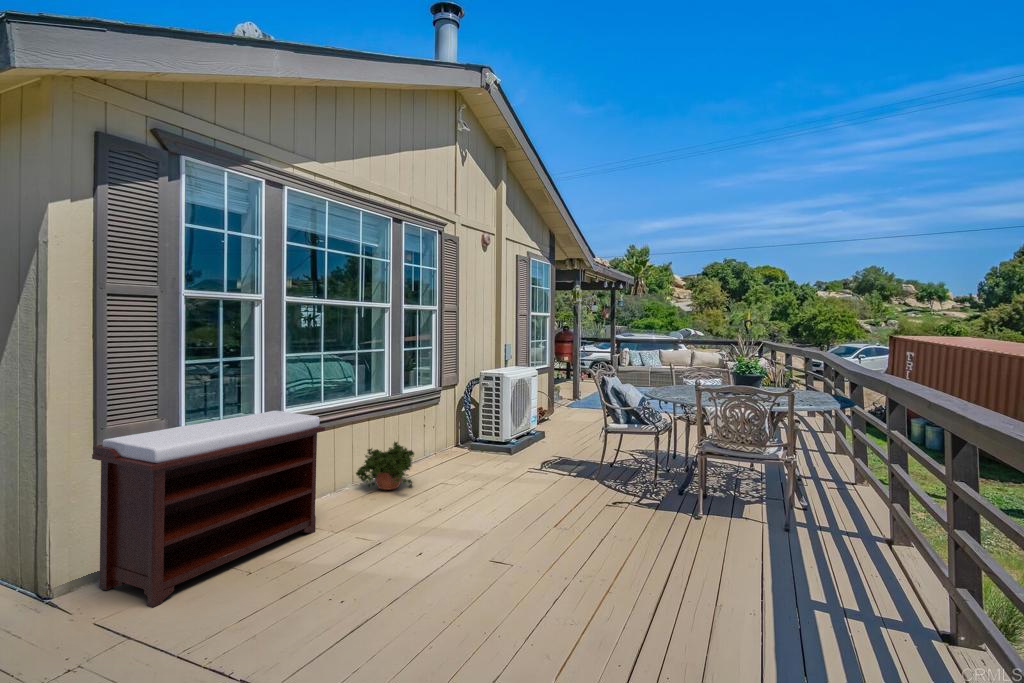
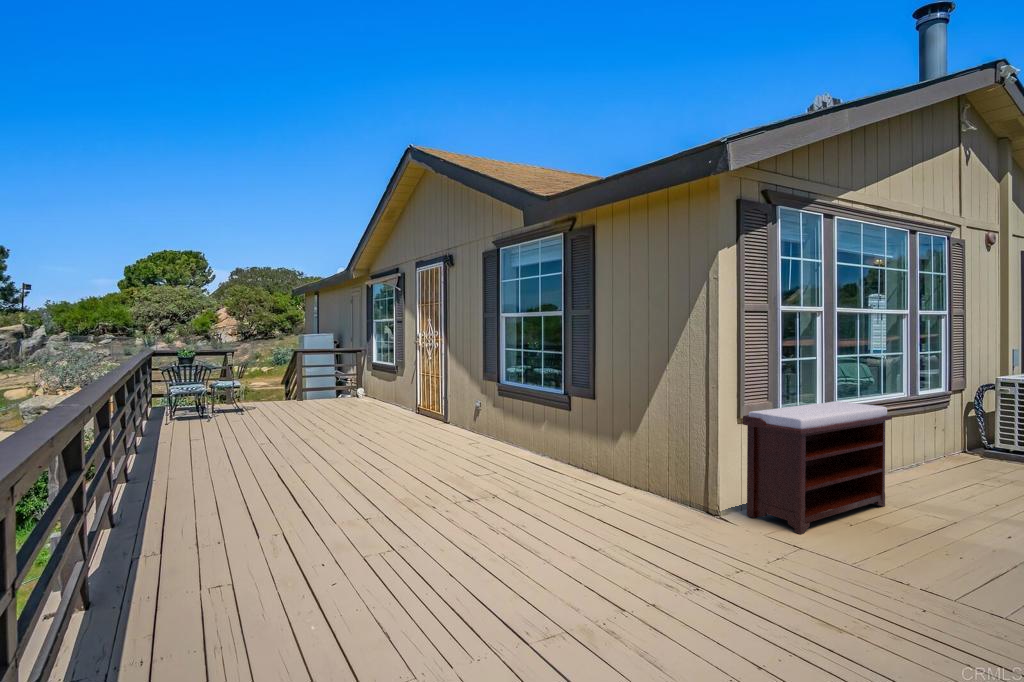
potted plant: present [356,442,414,490] -> none [887,438,961,485]

